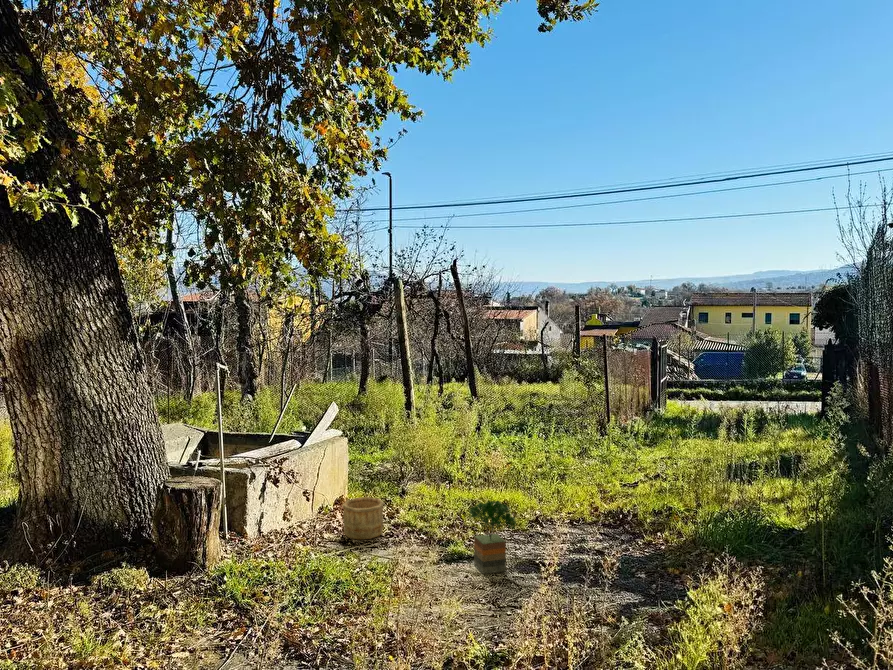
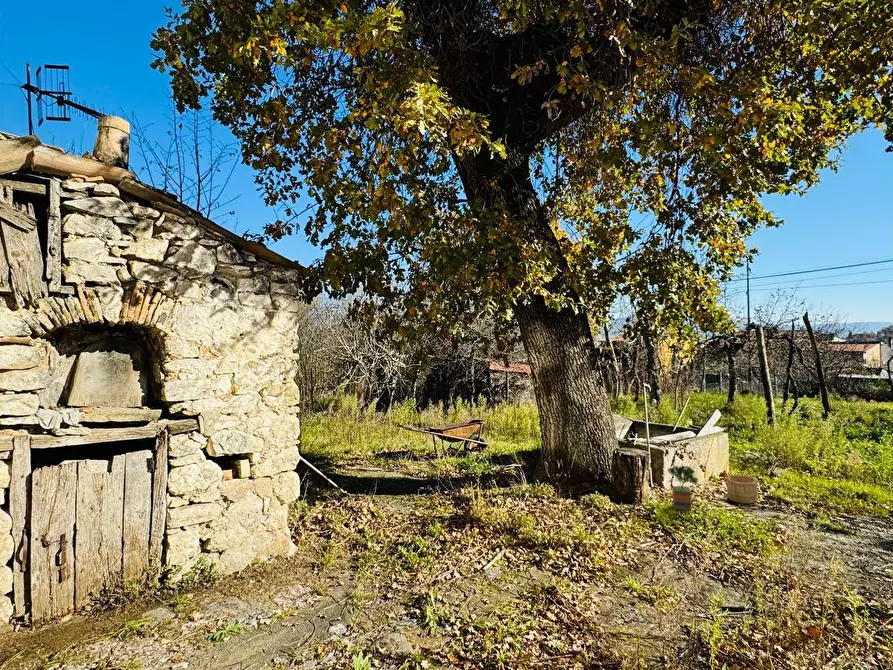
potted tree: present [469,501,516,574] -> present [668,466,698,510]

